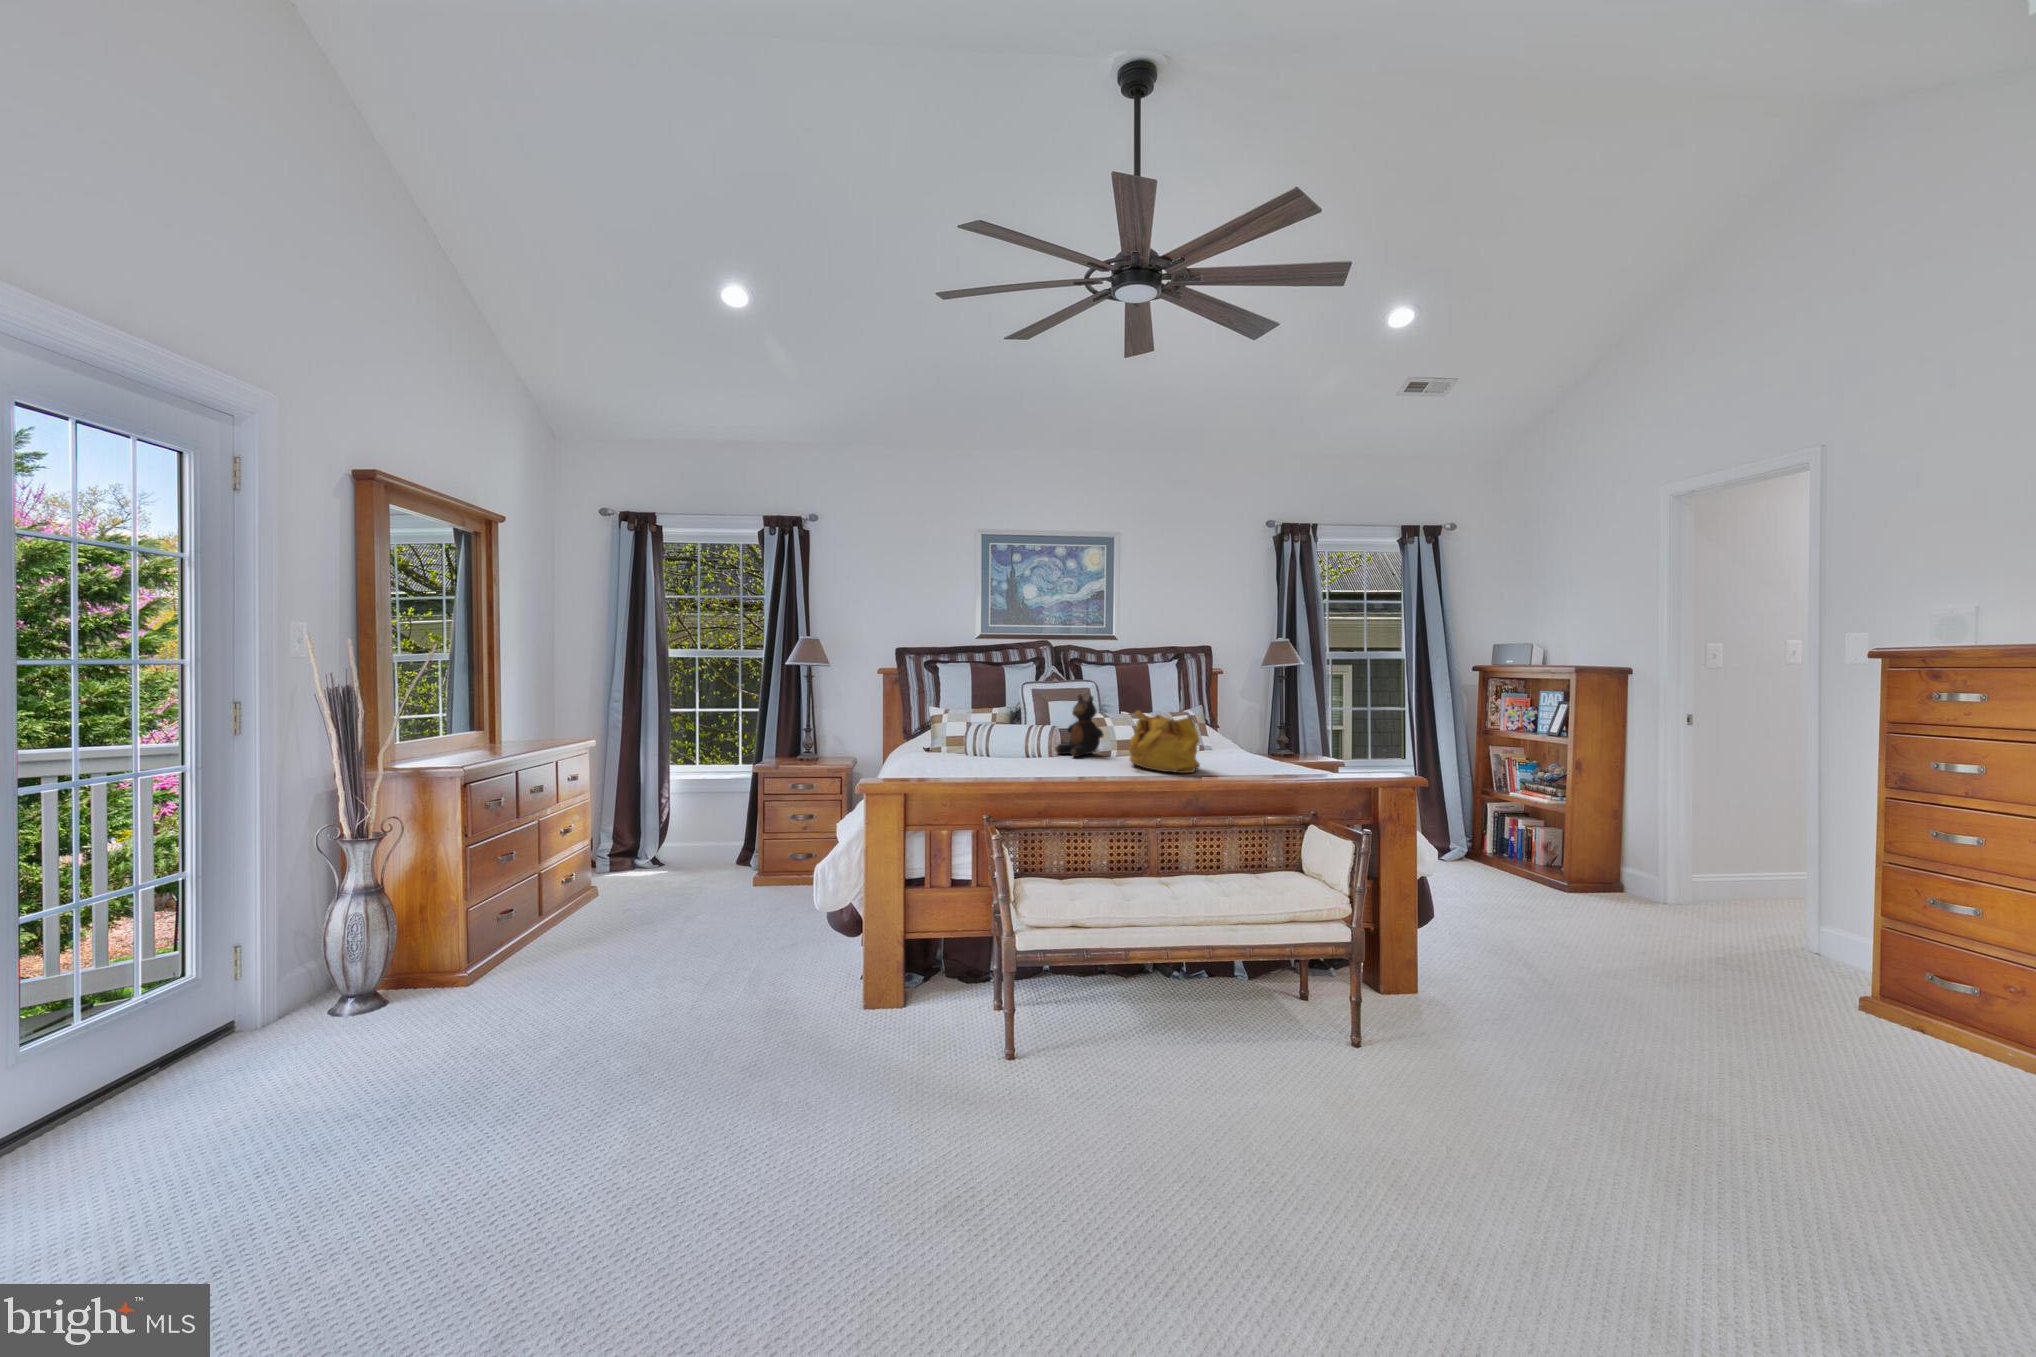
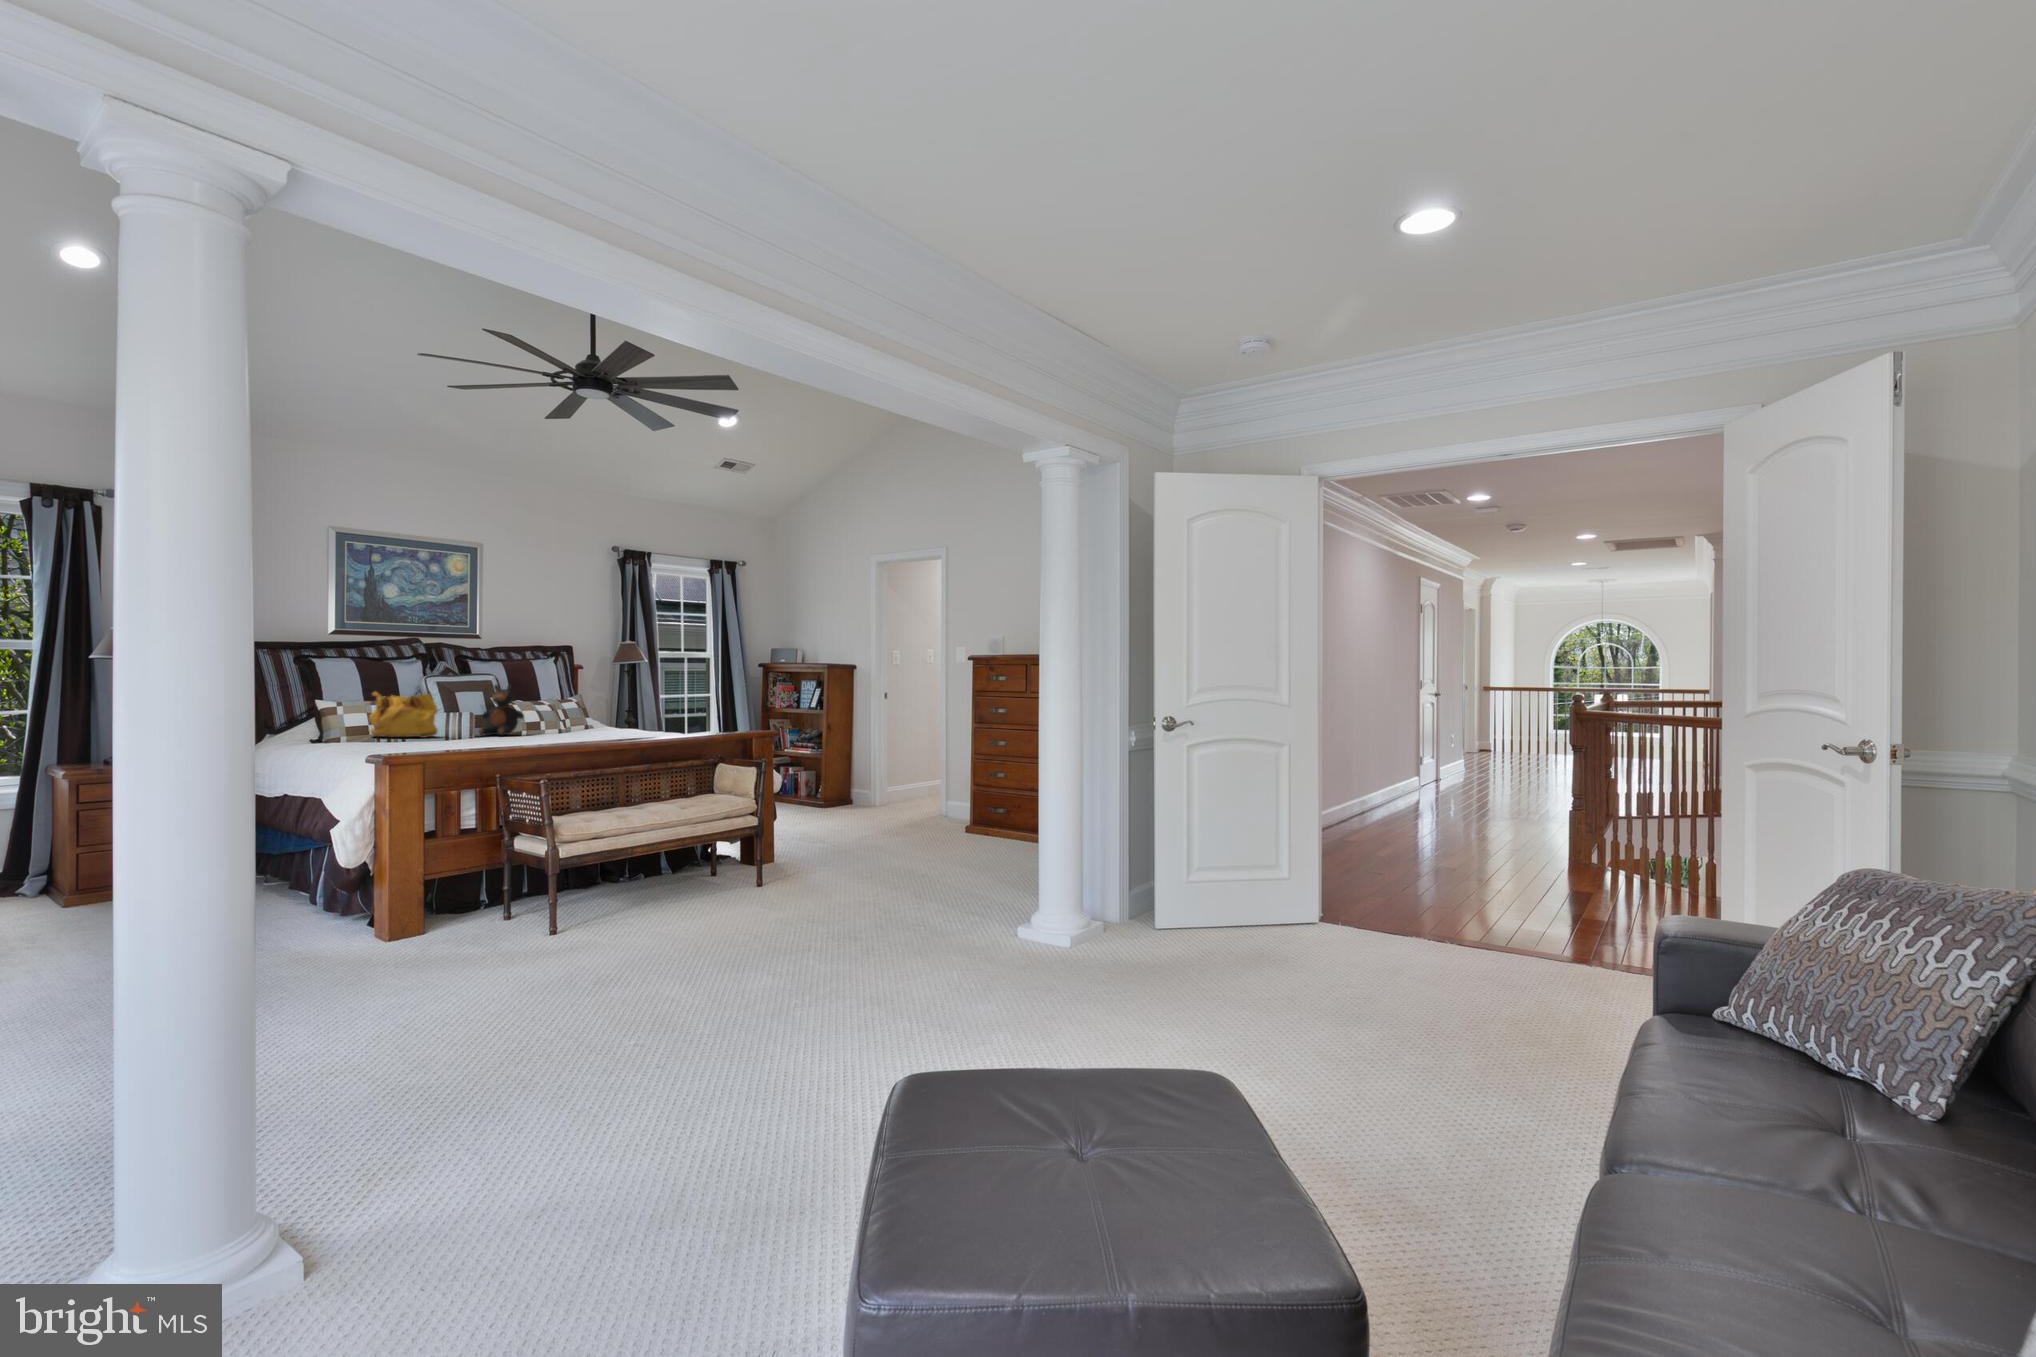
handbag: present [1129,710,1200,773] -> present [369,689,438,738]

